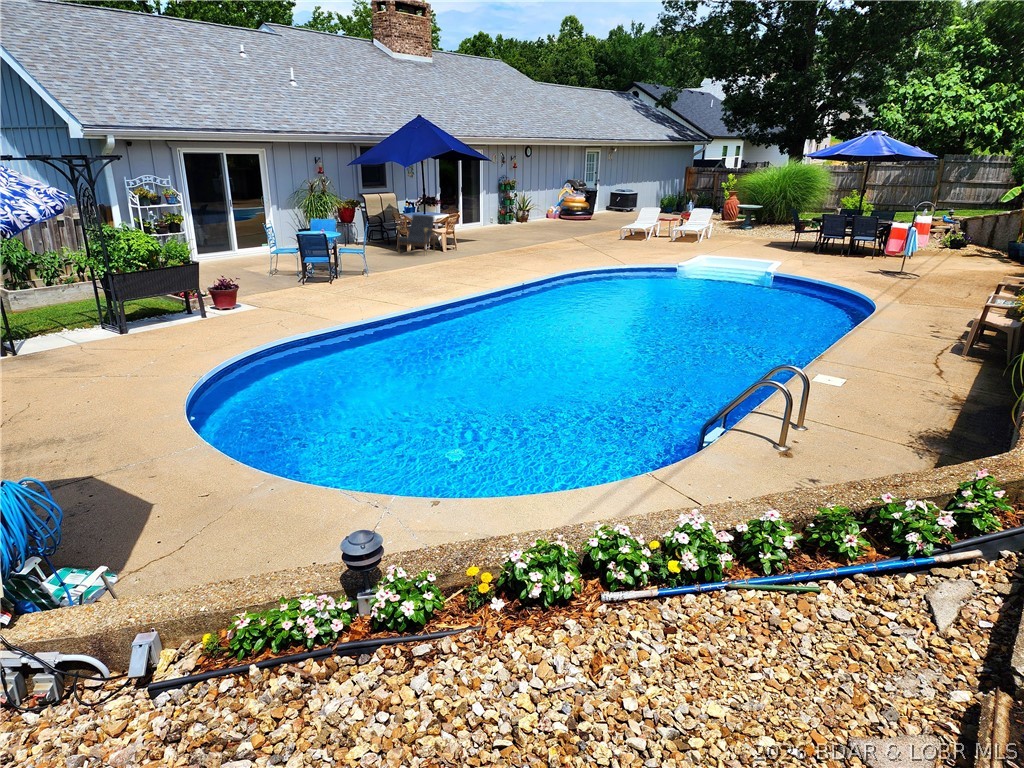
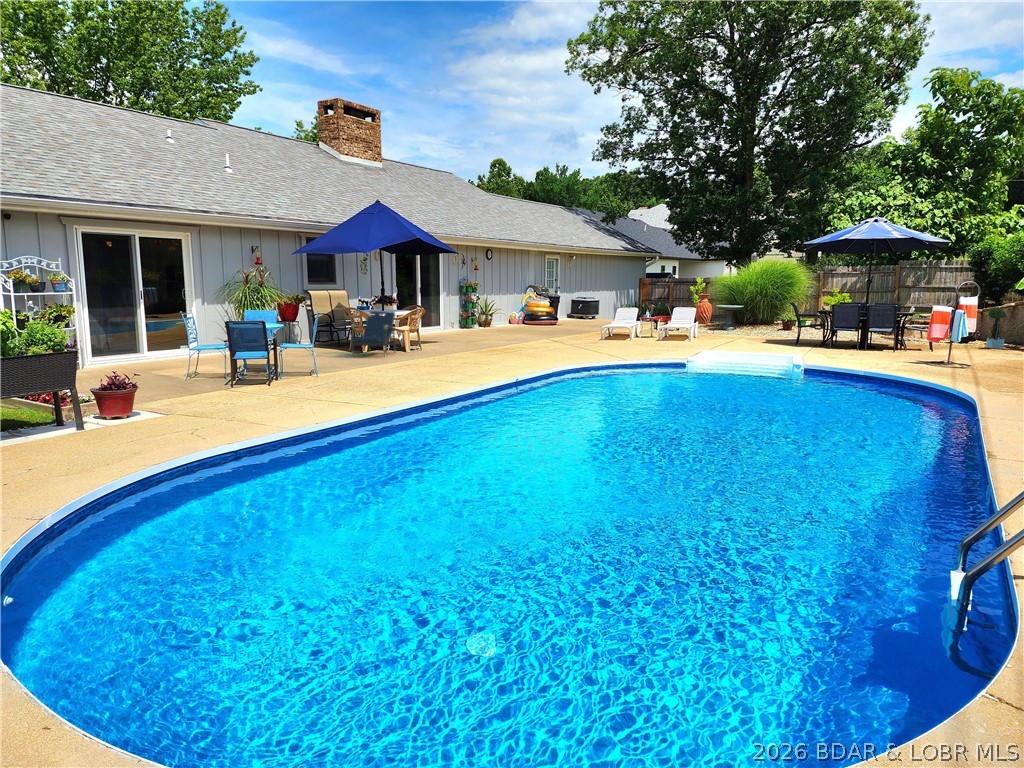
potted tree: none [978,218,1003,258] -> present [986,308,1006,349]

